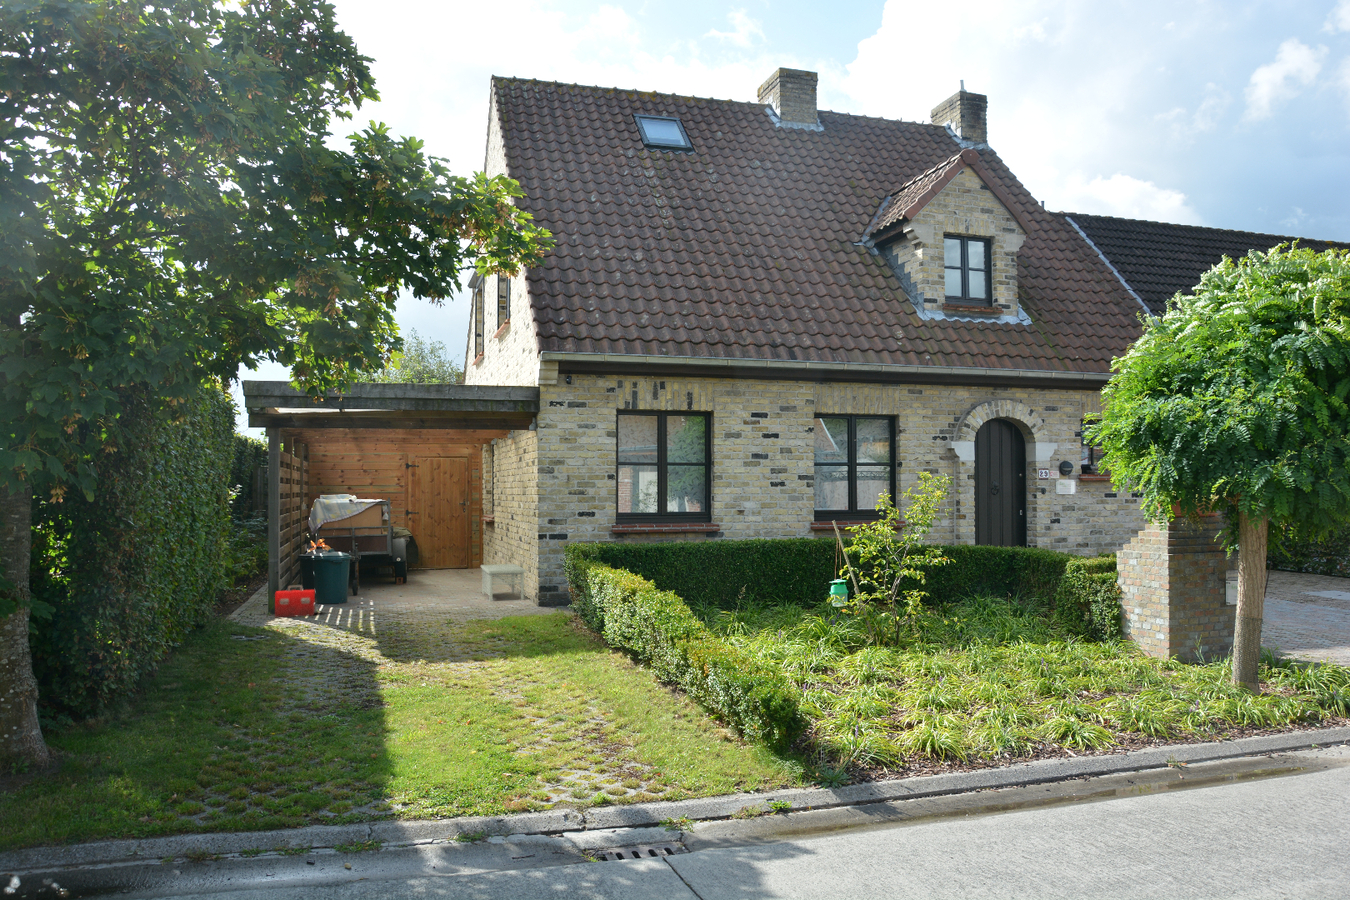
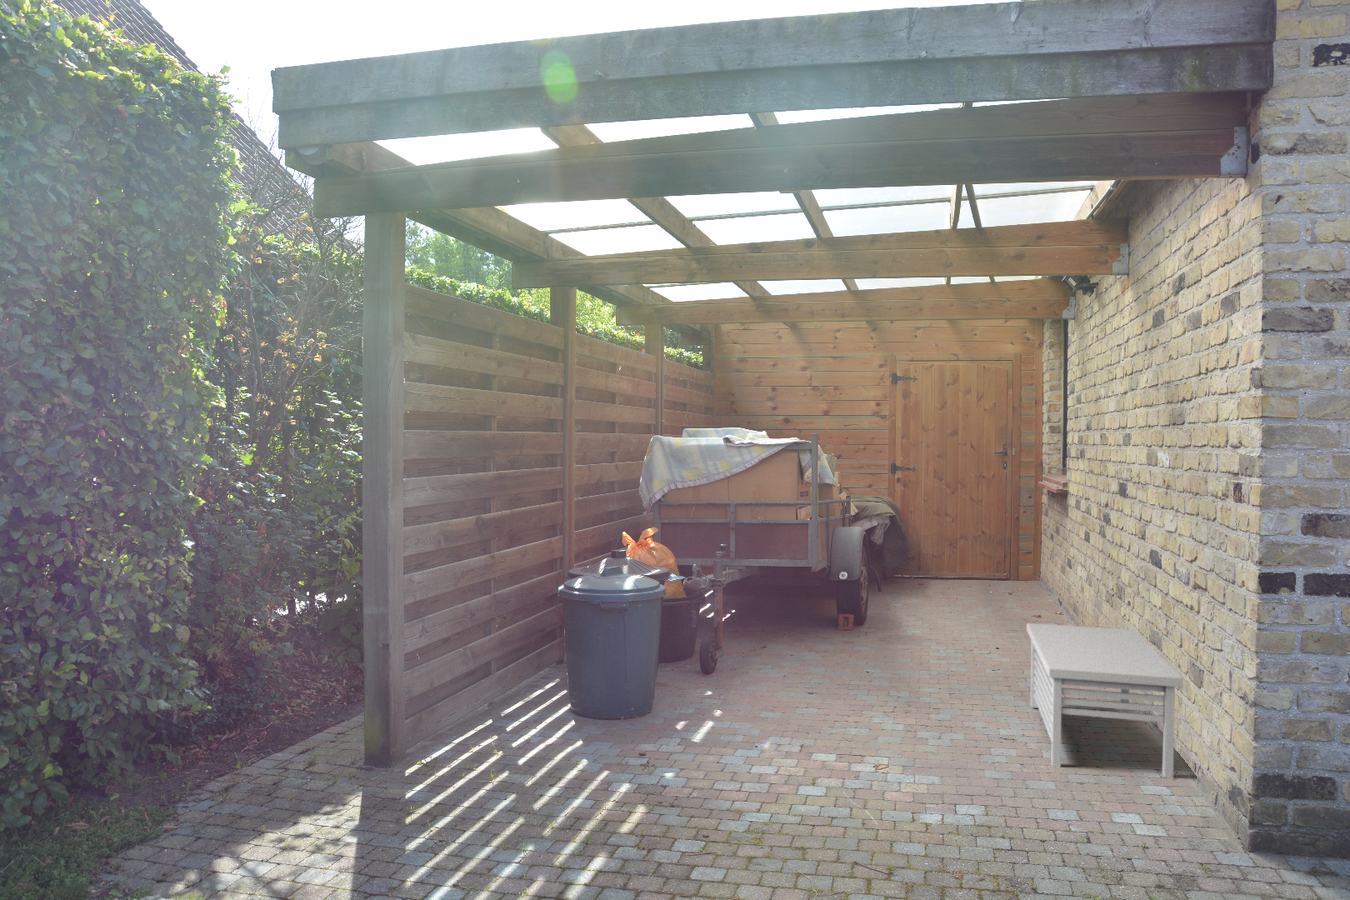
toolbox: present [275,585,315,617] -> none [421,664,541,762]

